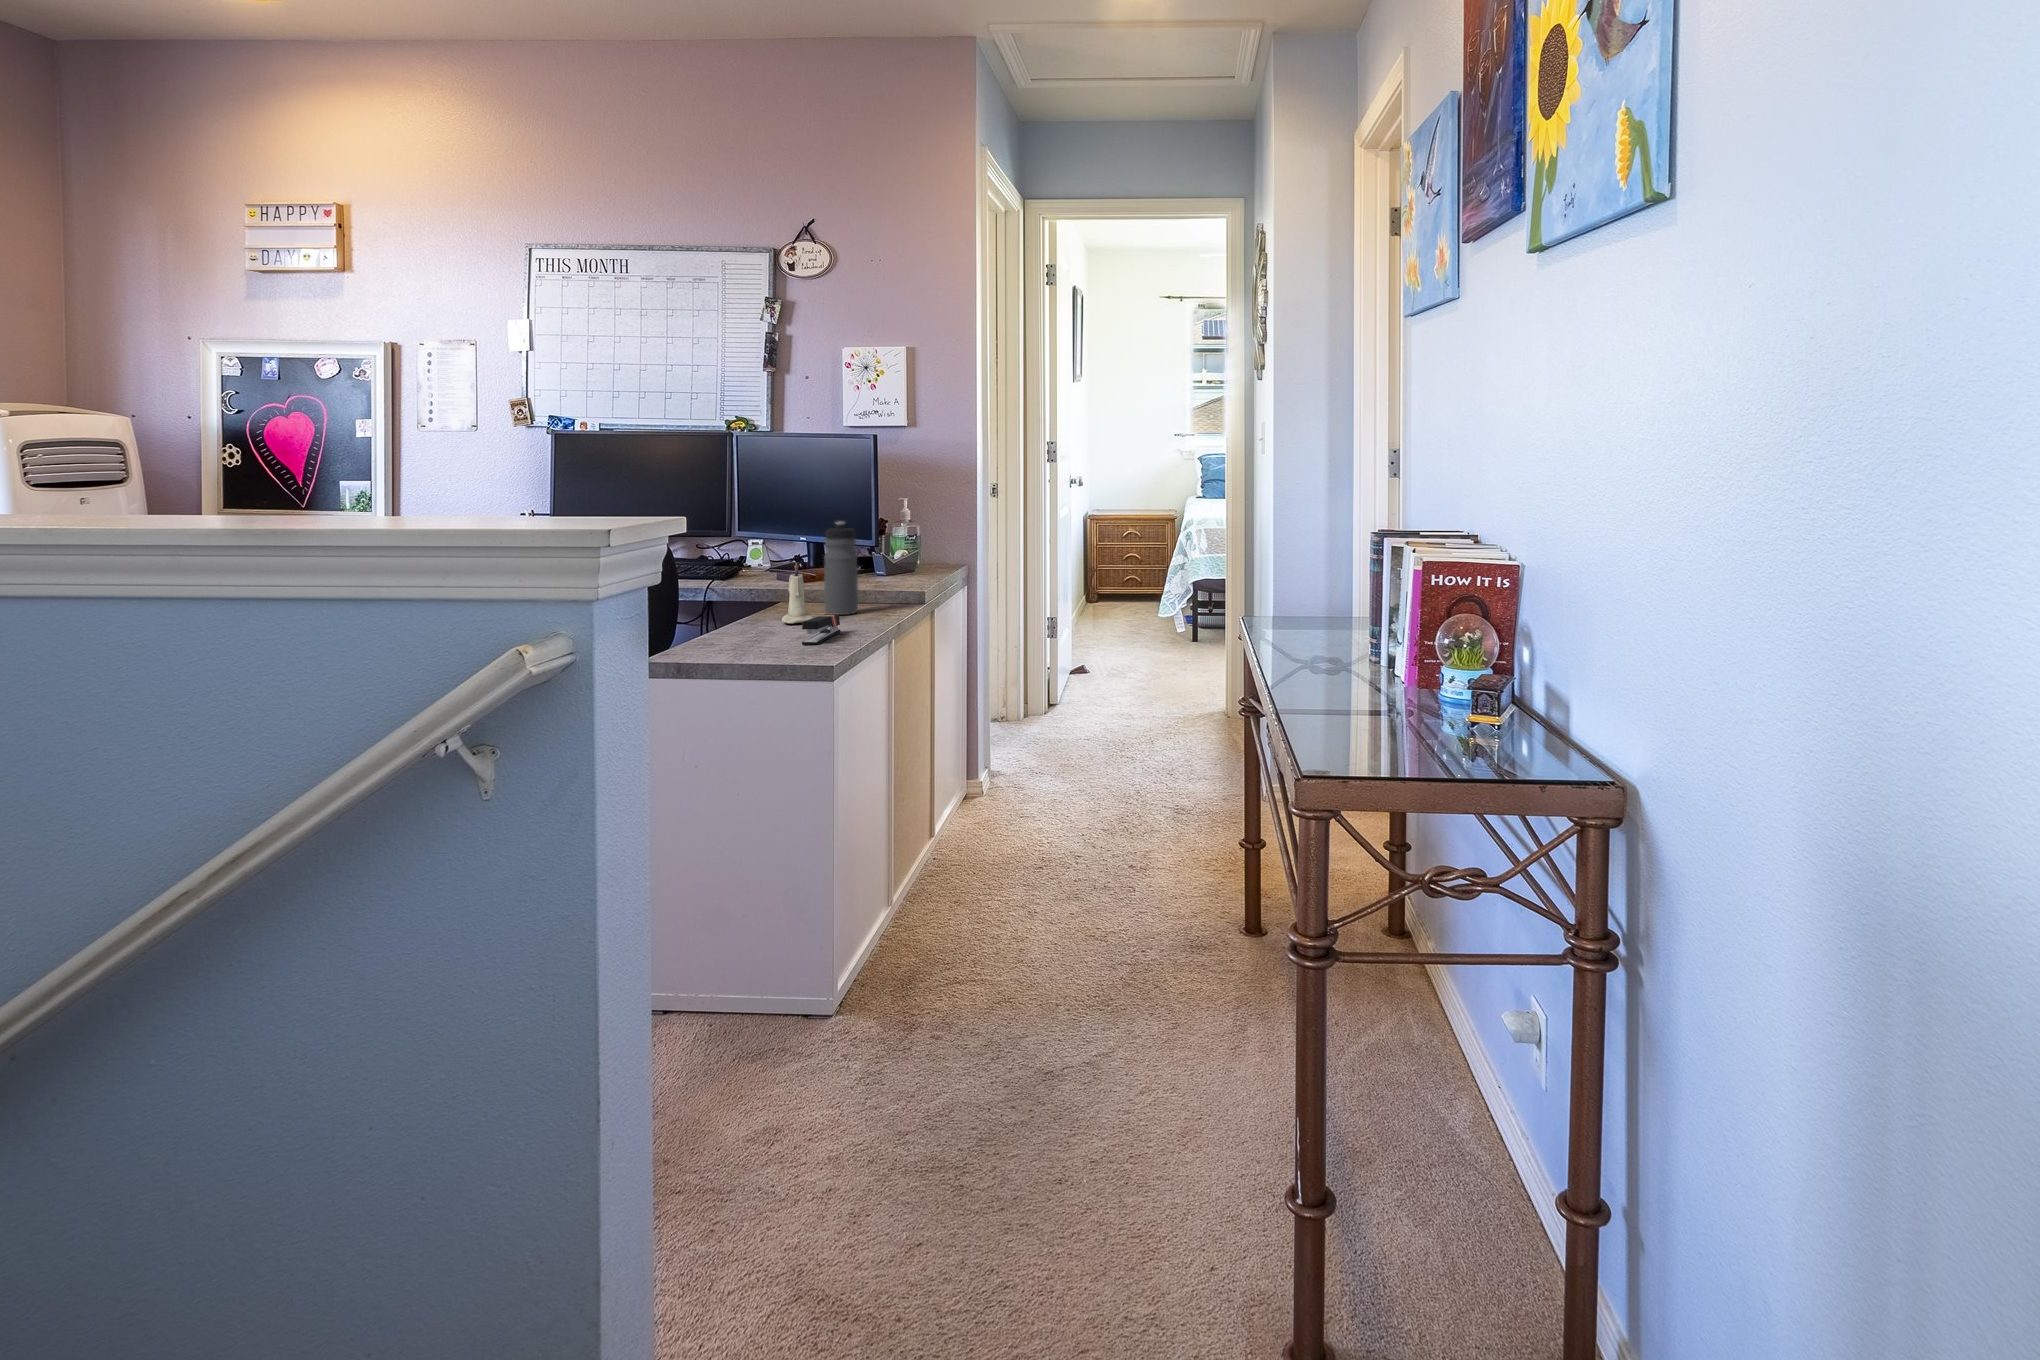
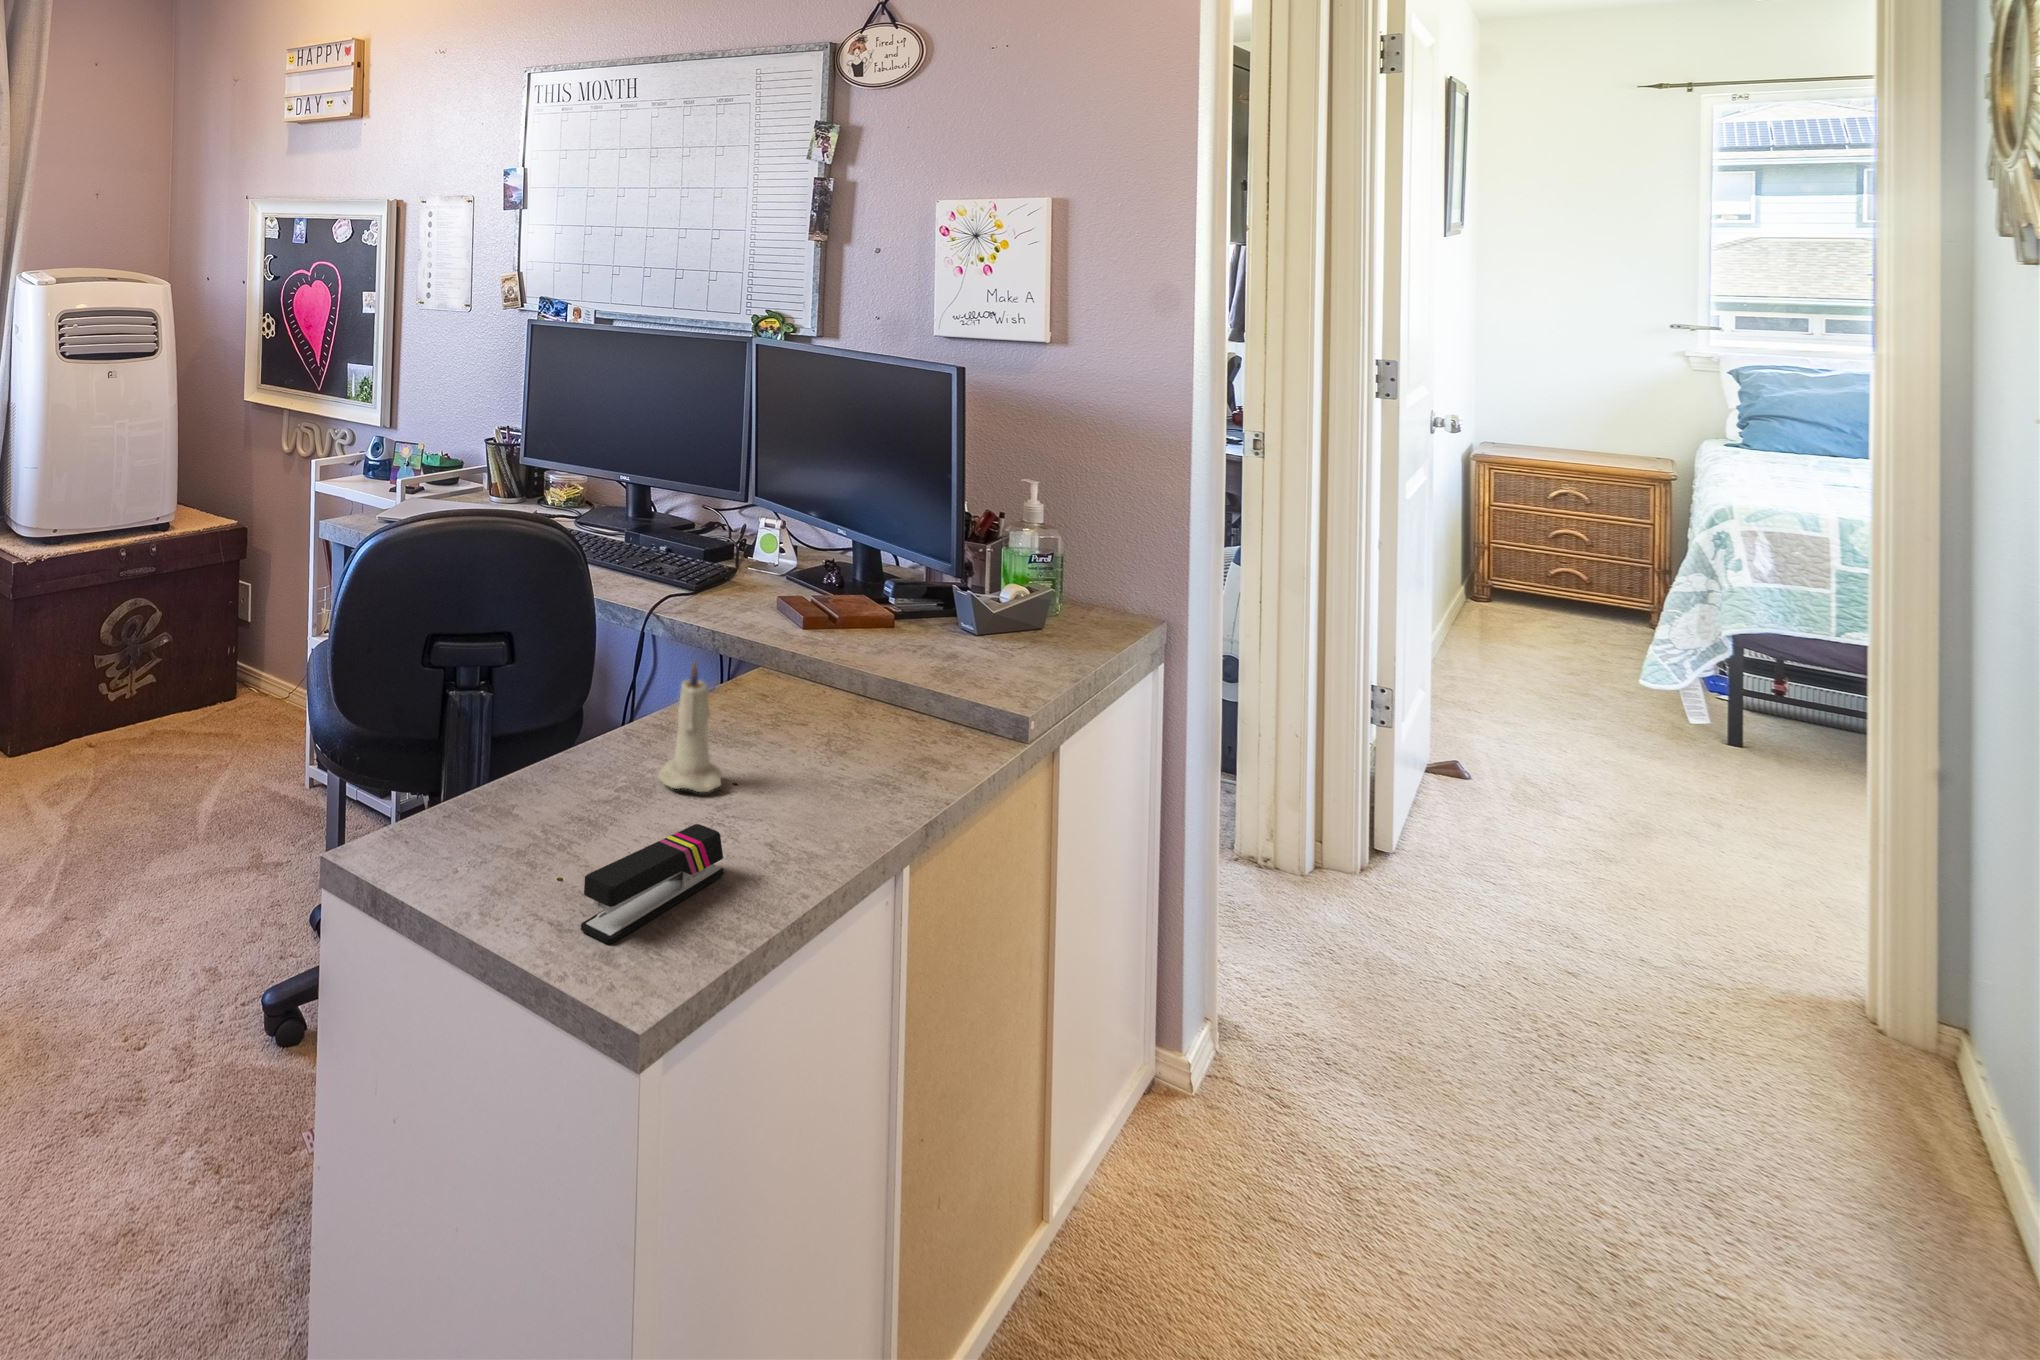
water bottle: present [824,522,858,615] -> none [774,570,848,772]

